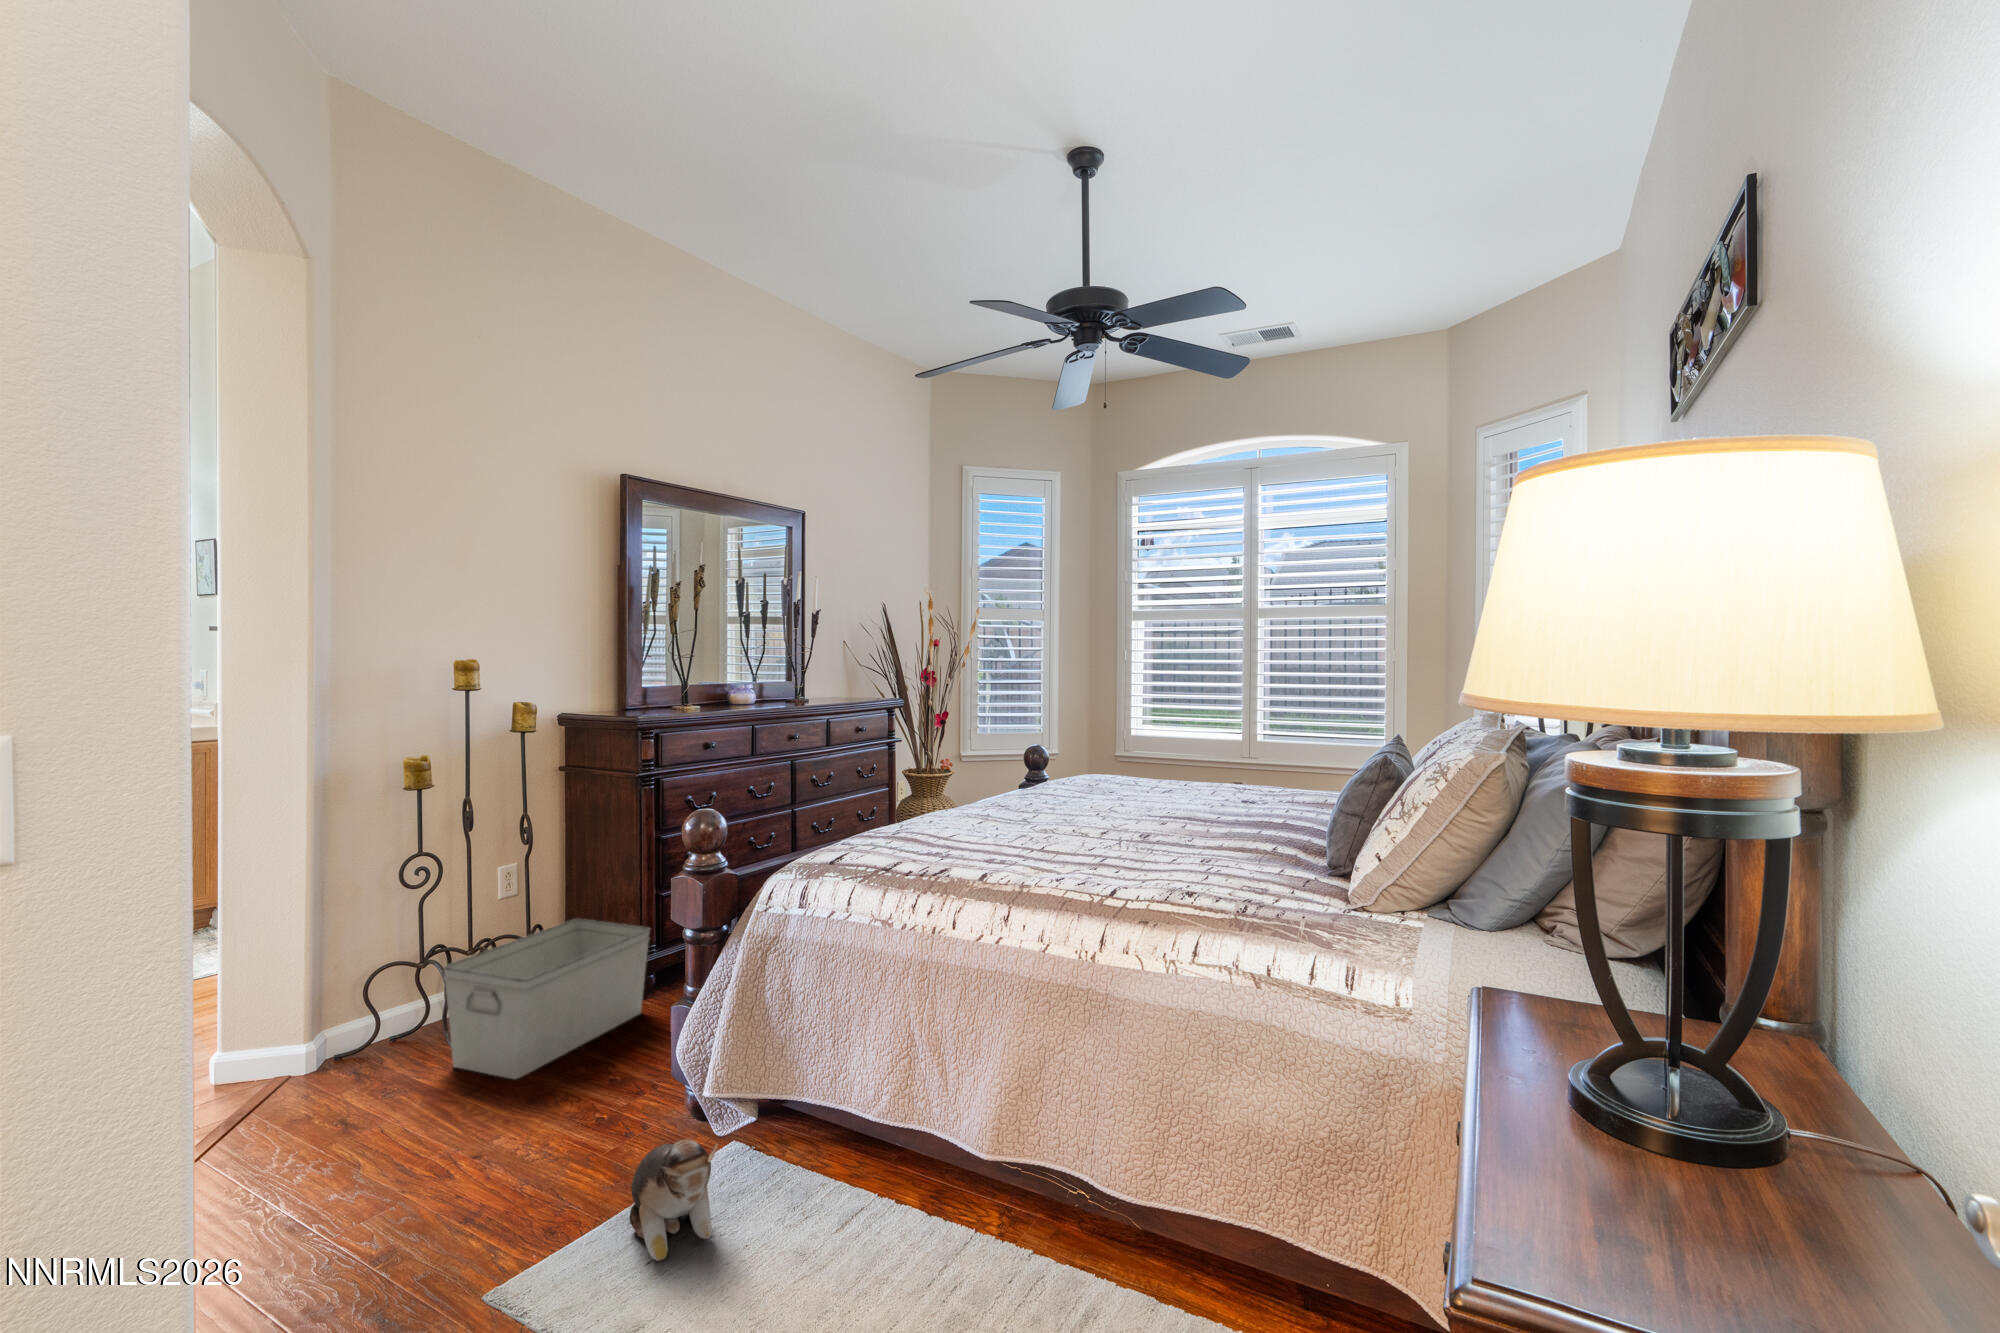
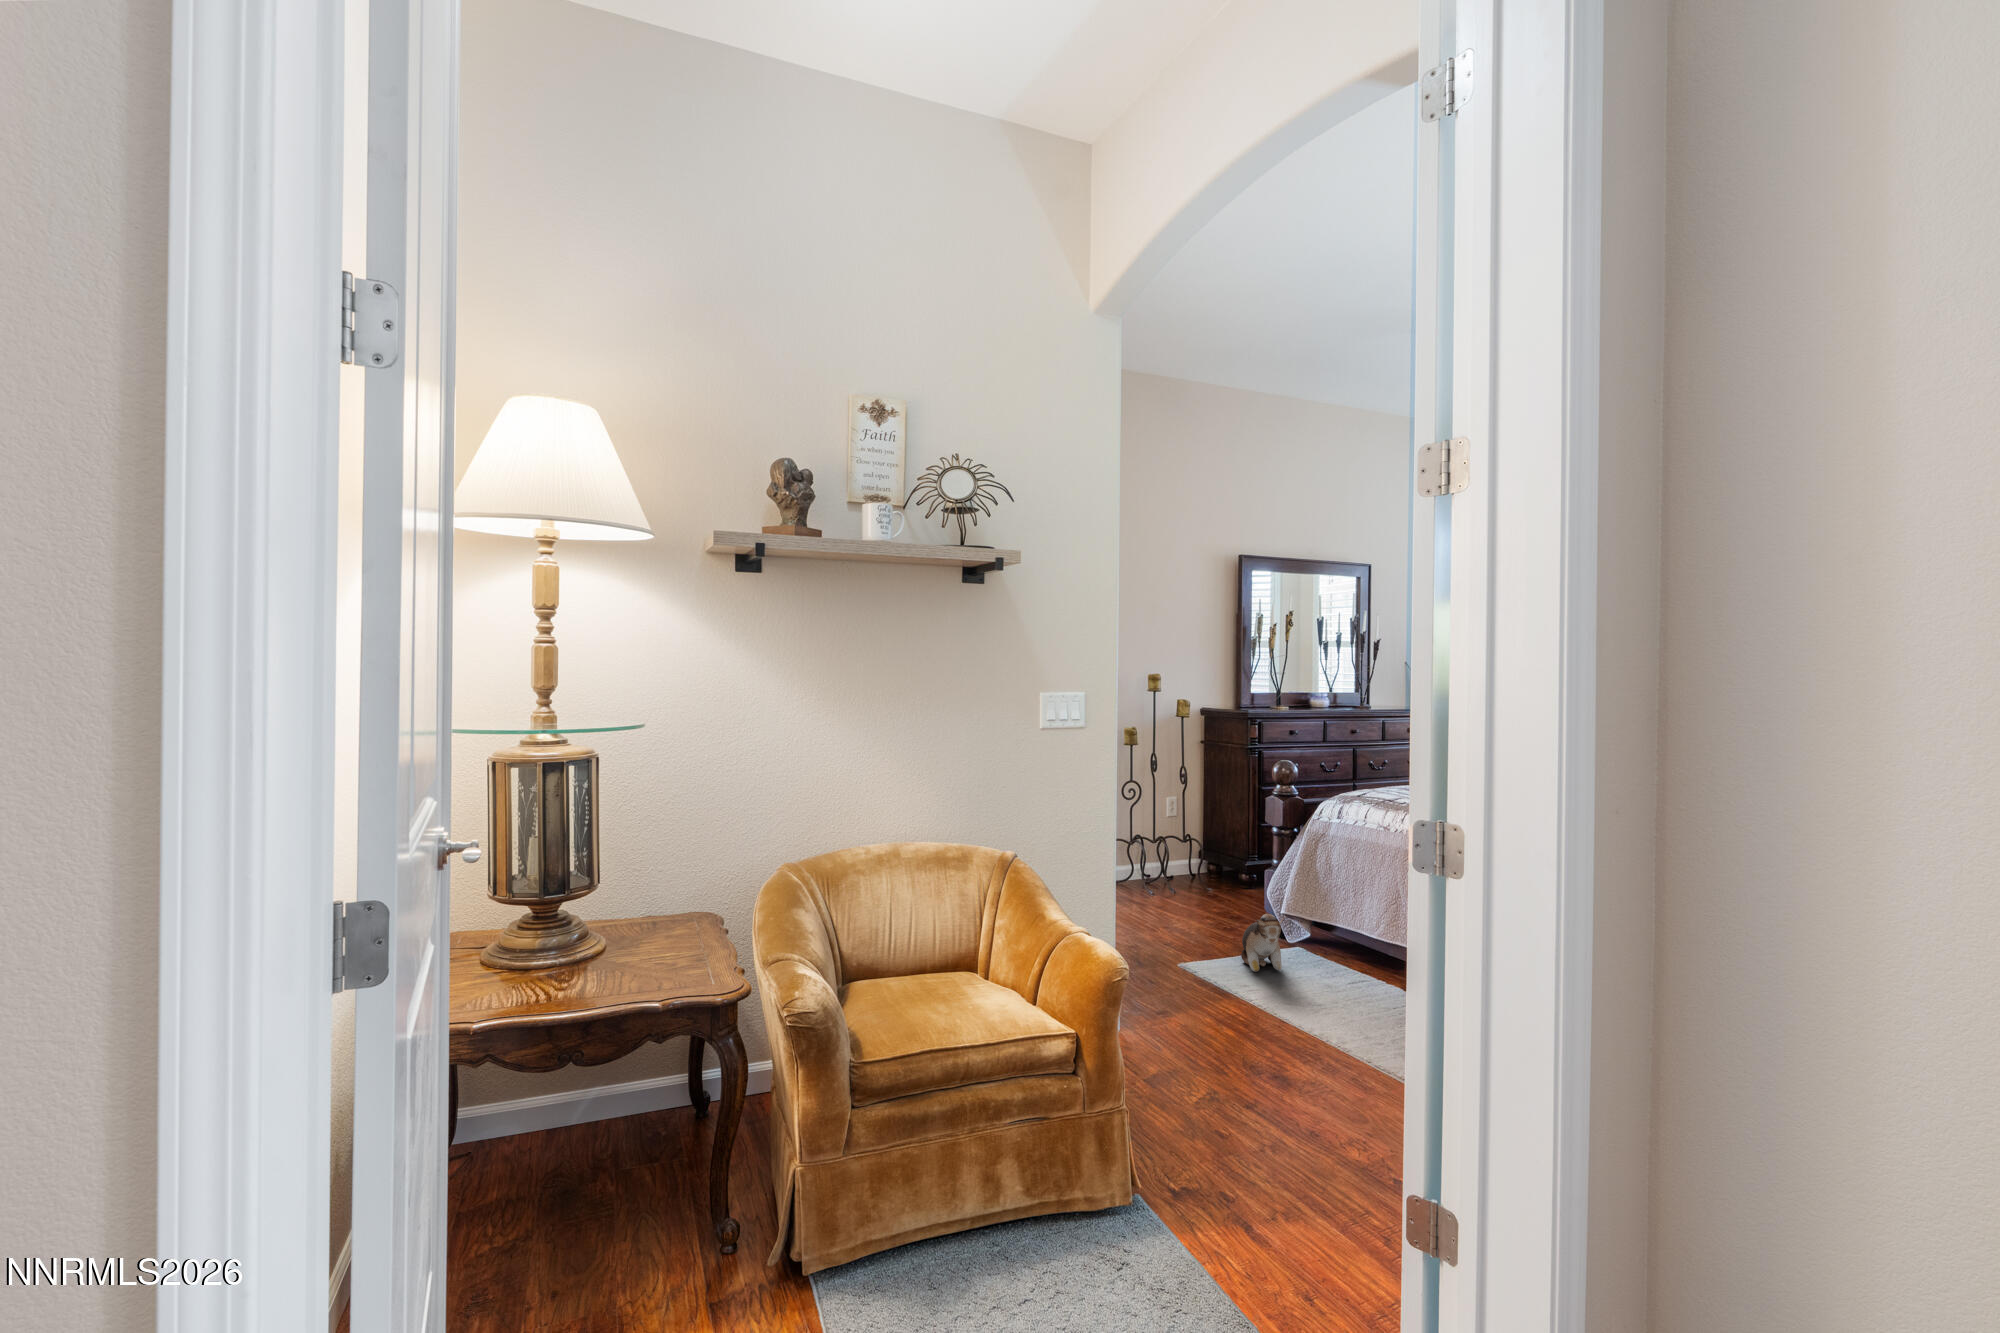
storage bin: present [444,919,650,1079] -> none [1145,832,1255,906]

